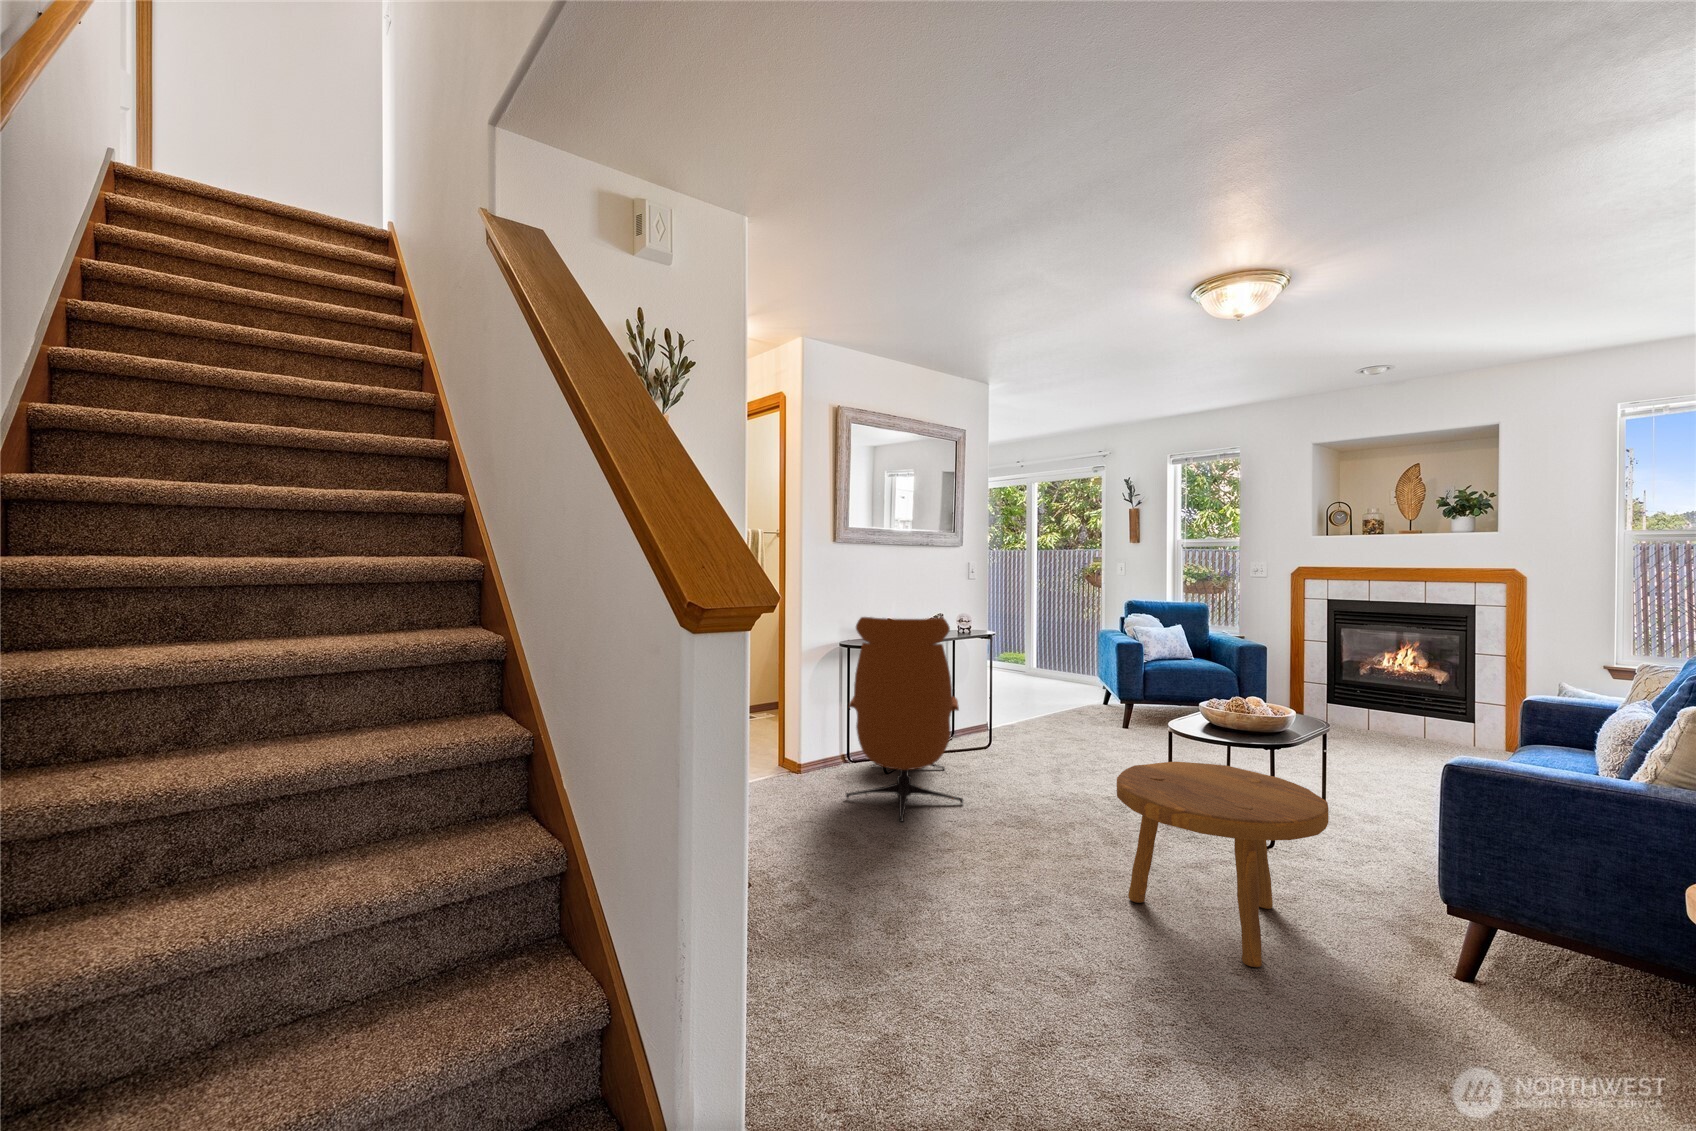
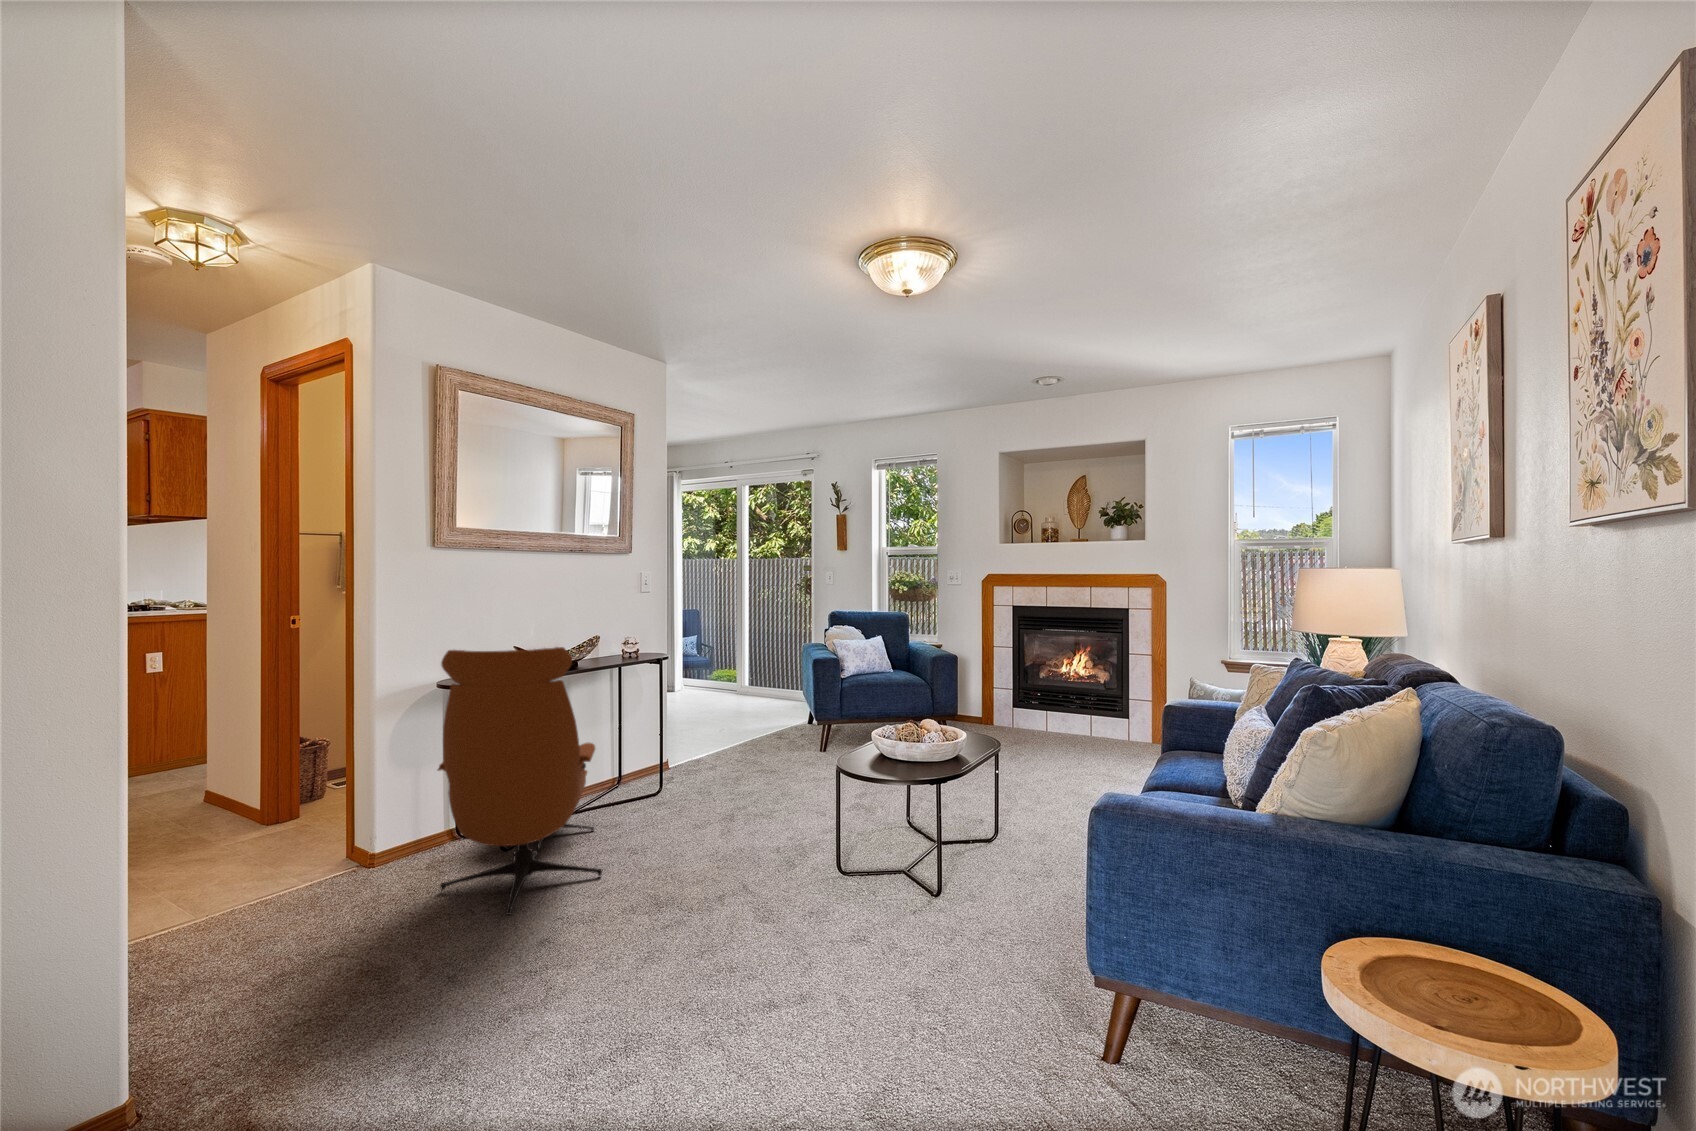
footstool: present [1117,762,1329,967] -> none [747,803,963,1042]

